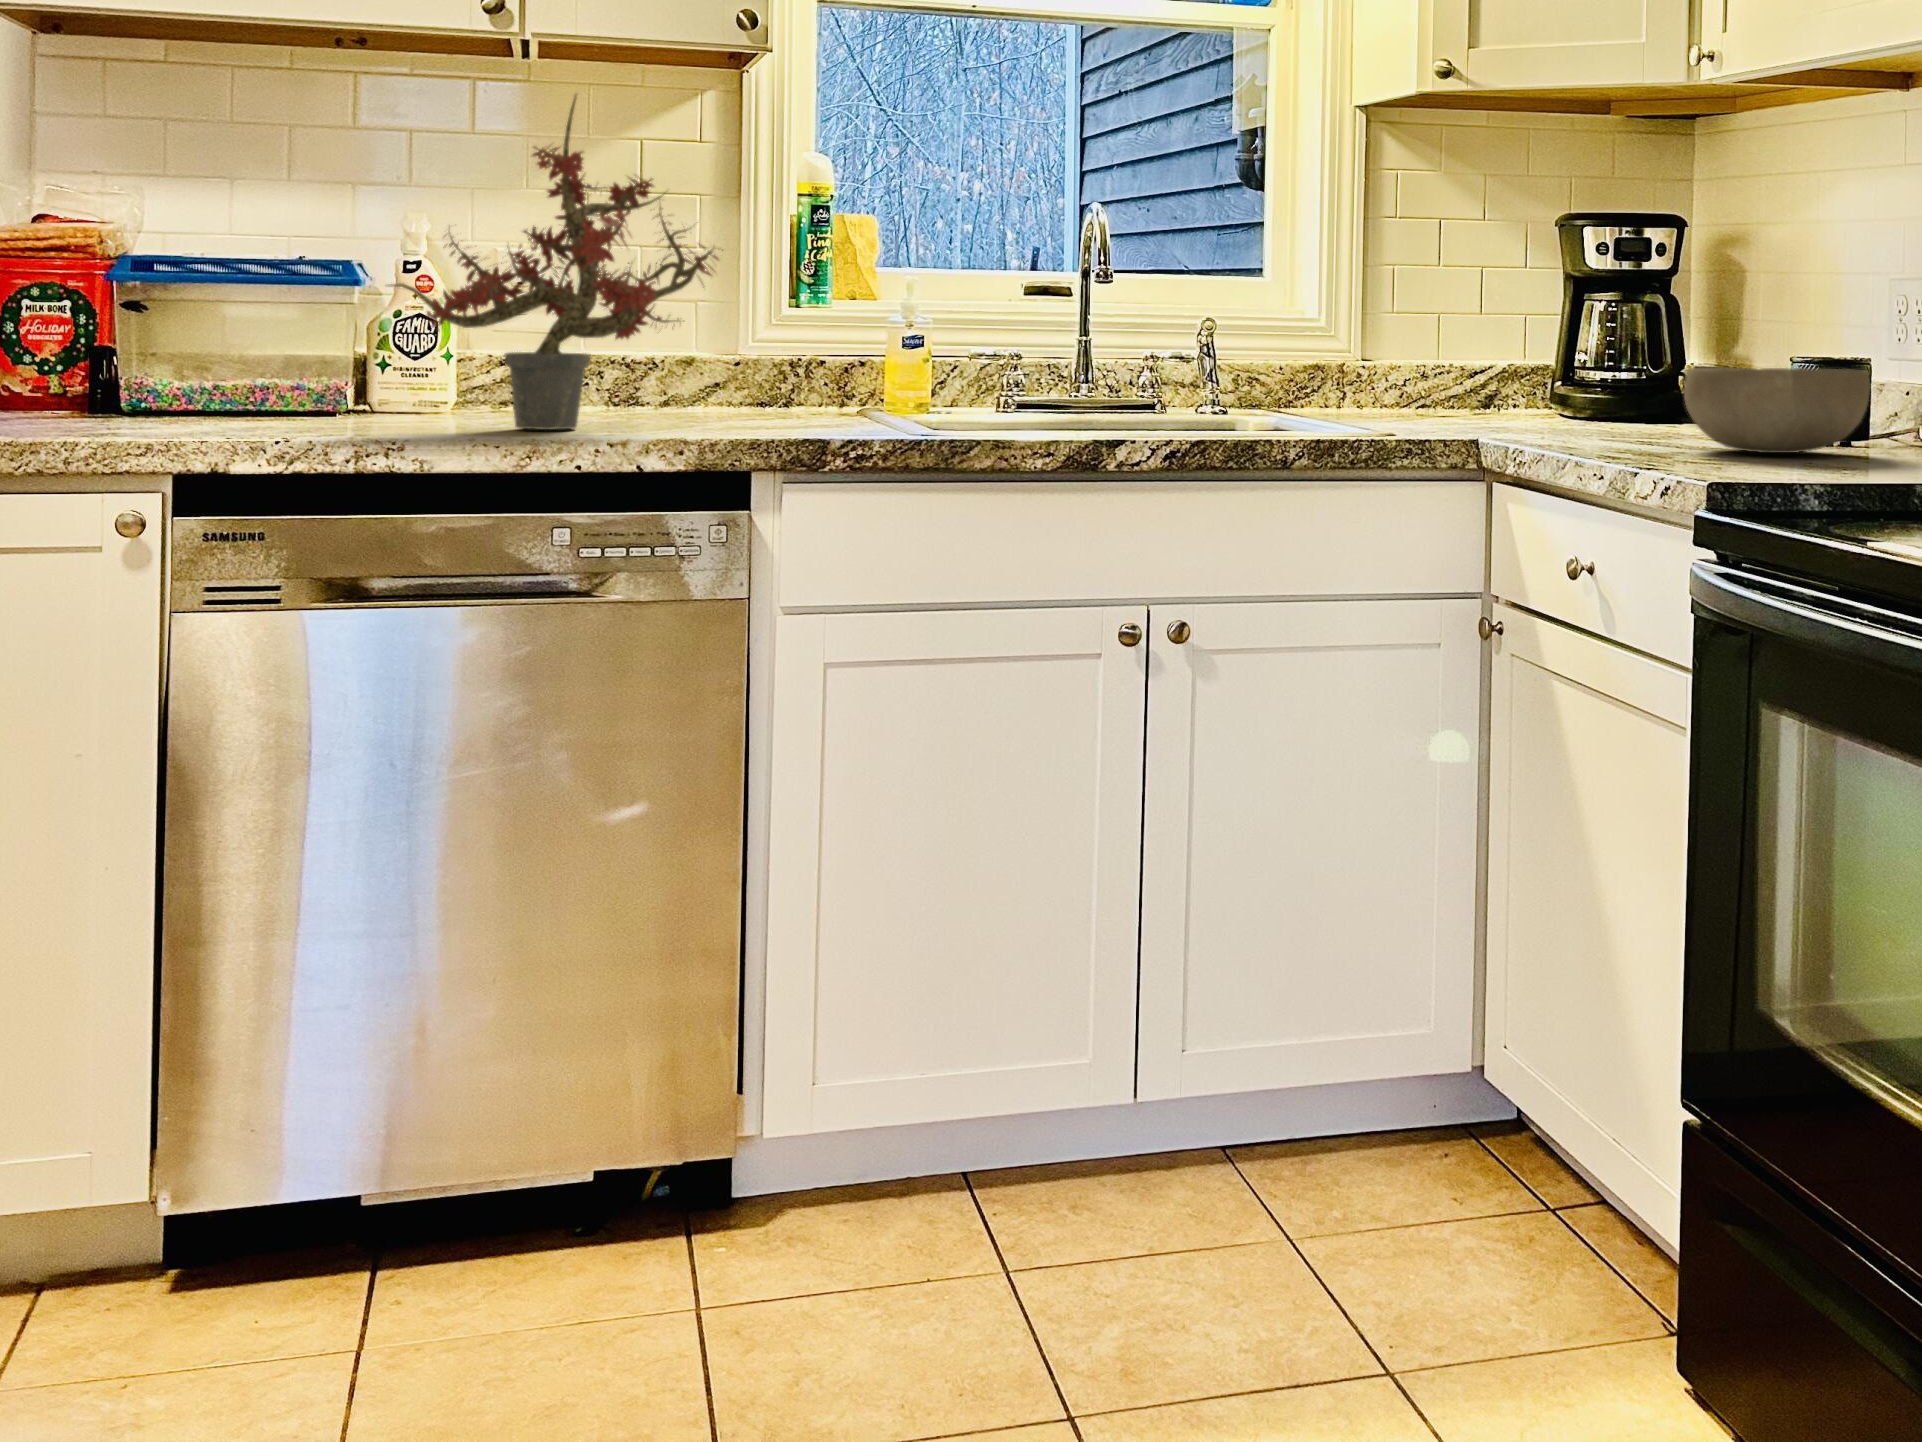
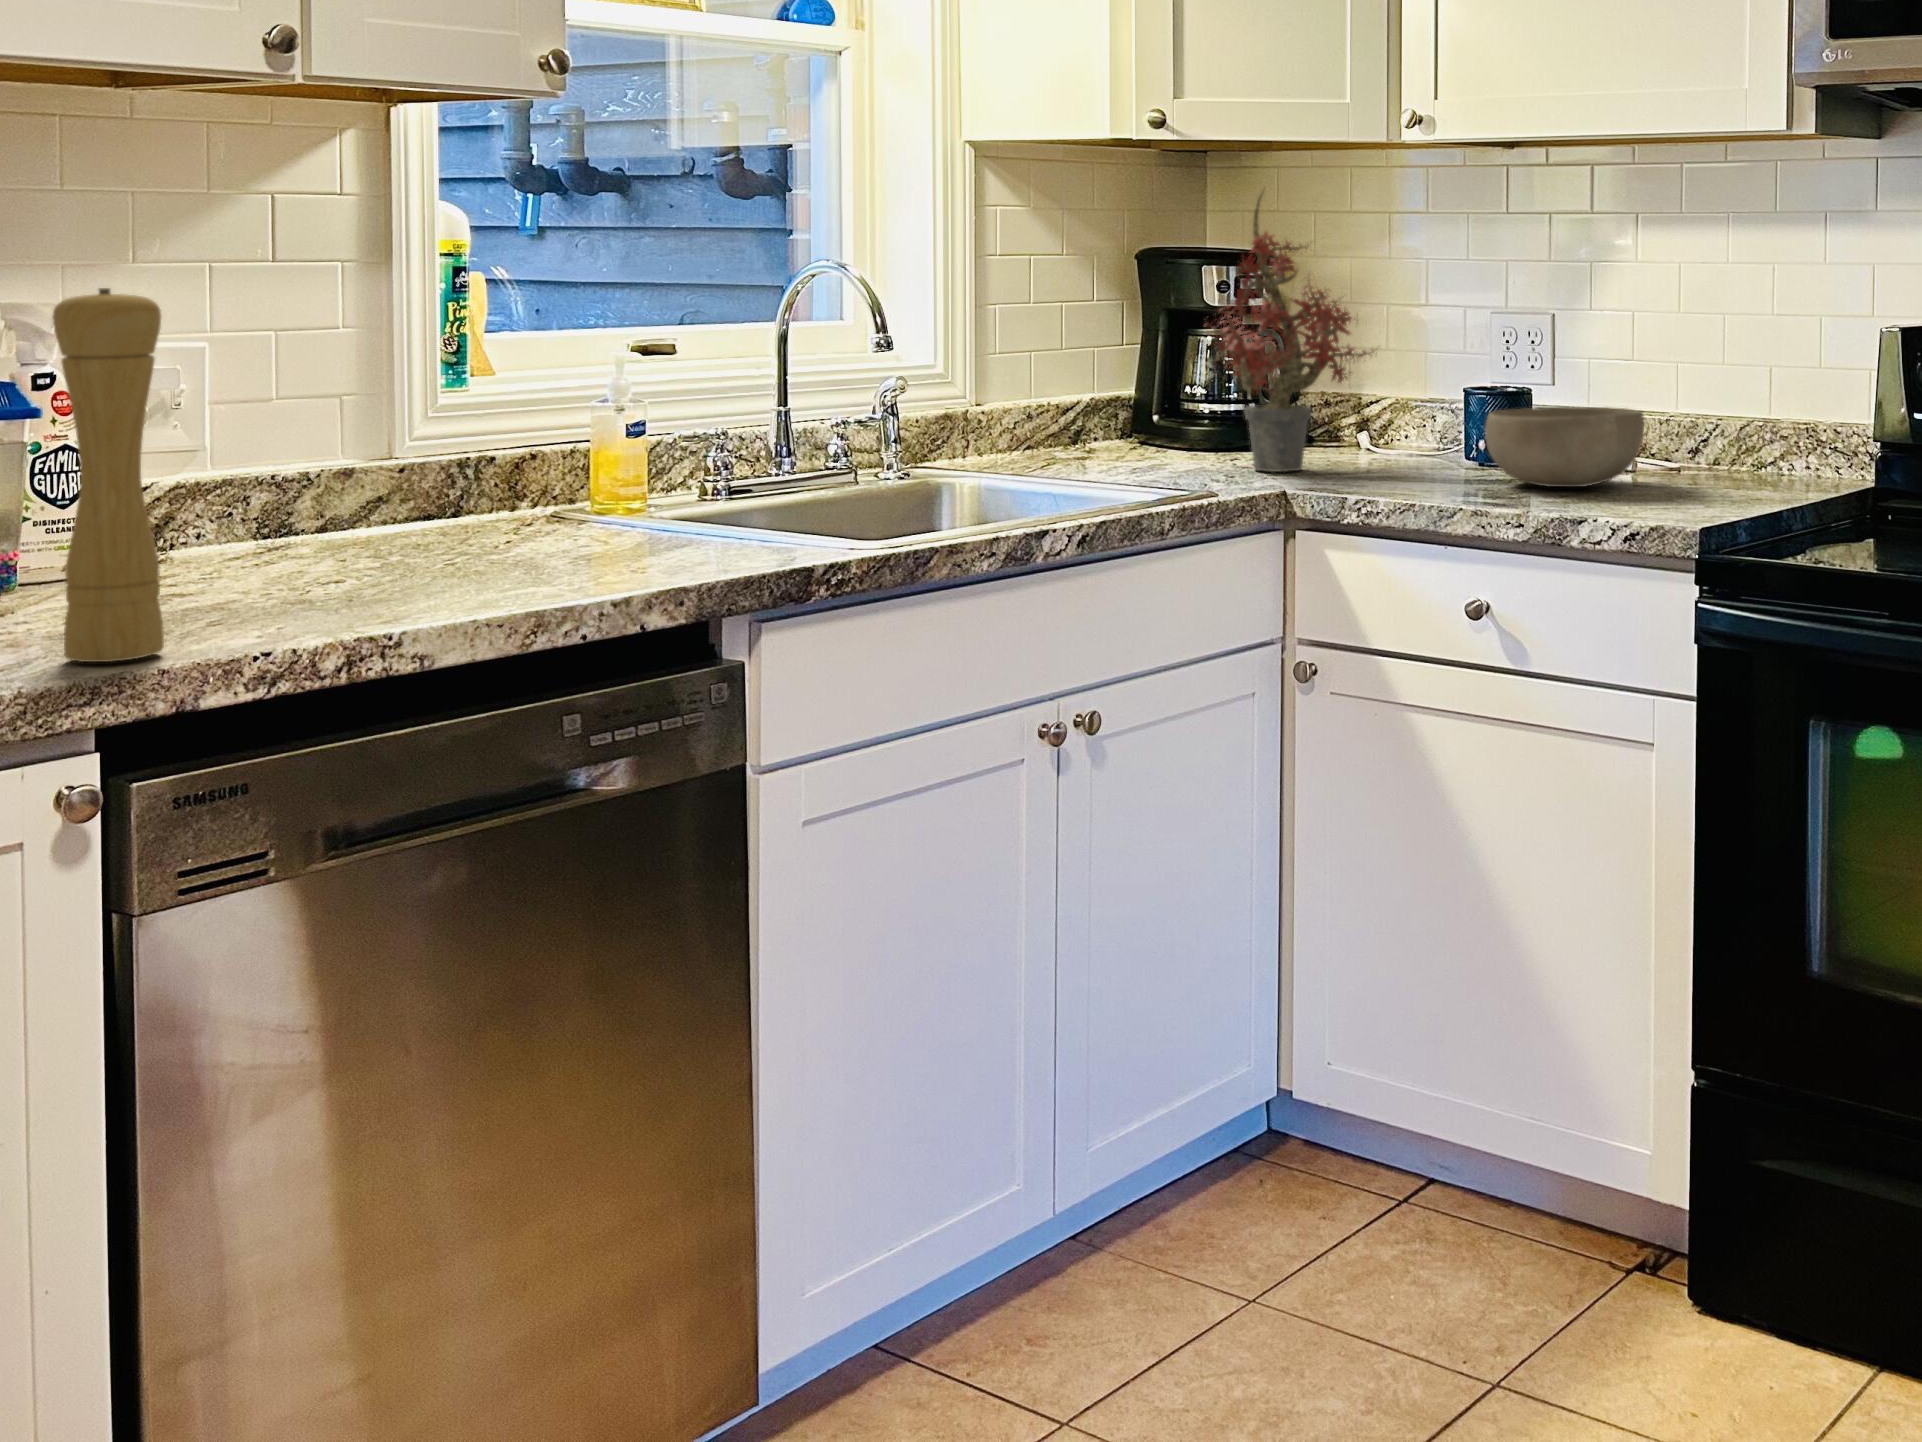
potted plant: present [389,95,723,430] -> present [1209,192,1373,472]
pepper mill: none [181,159,260,434] -> present [53,288,164,662]

